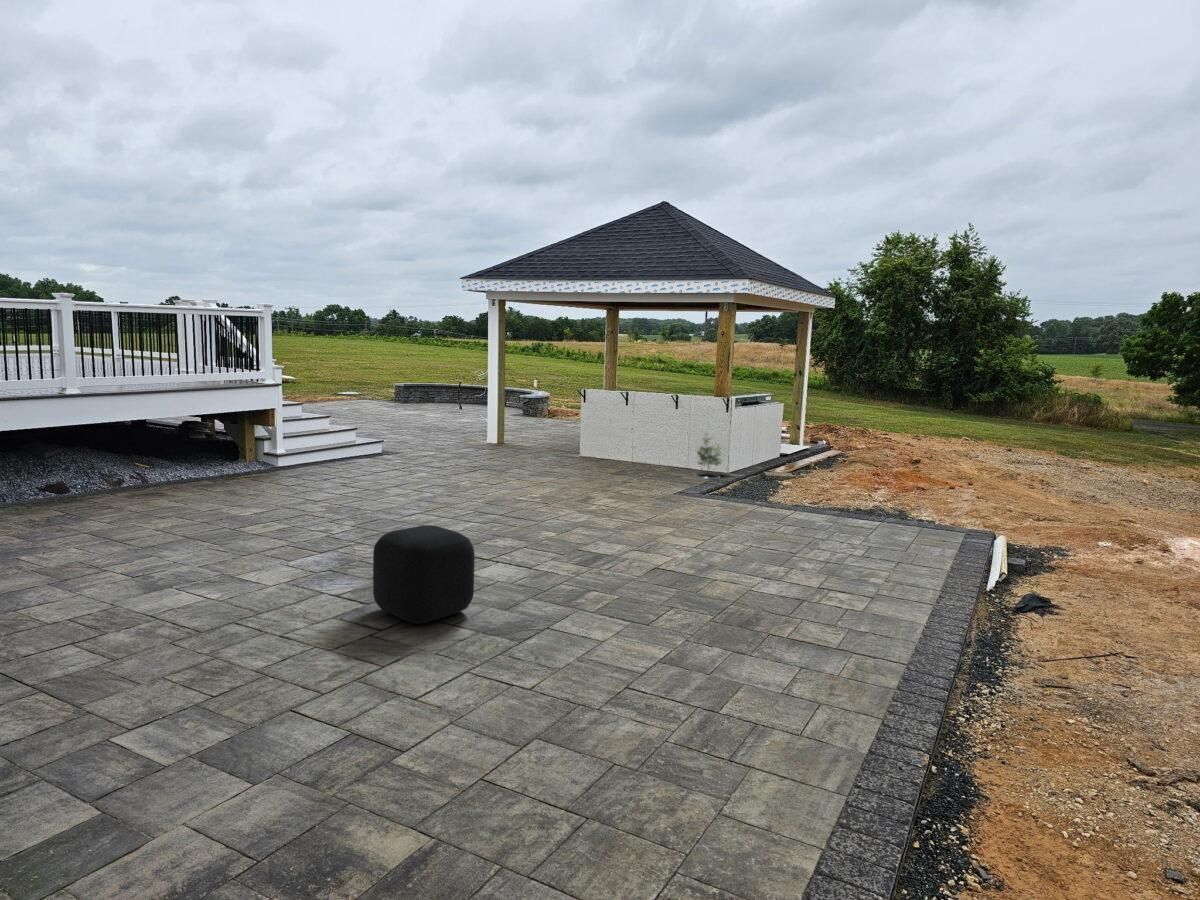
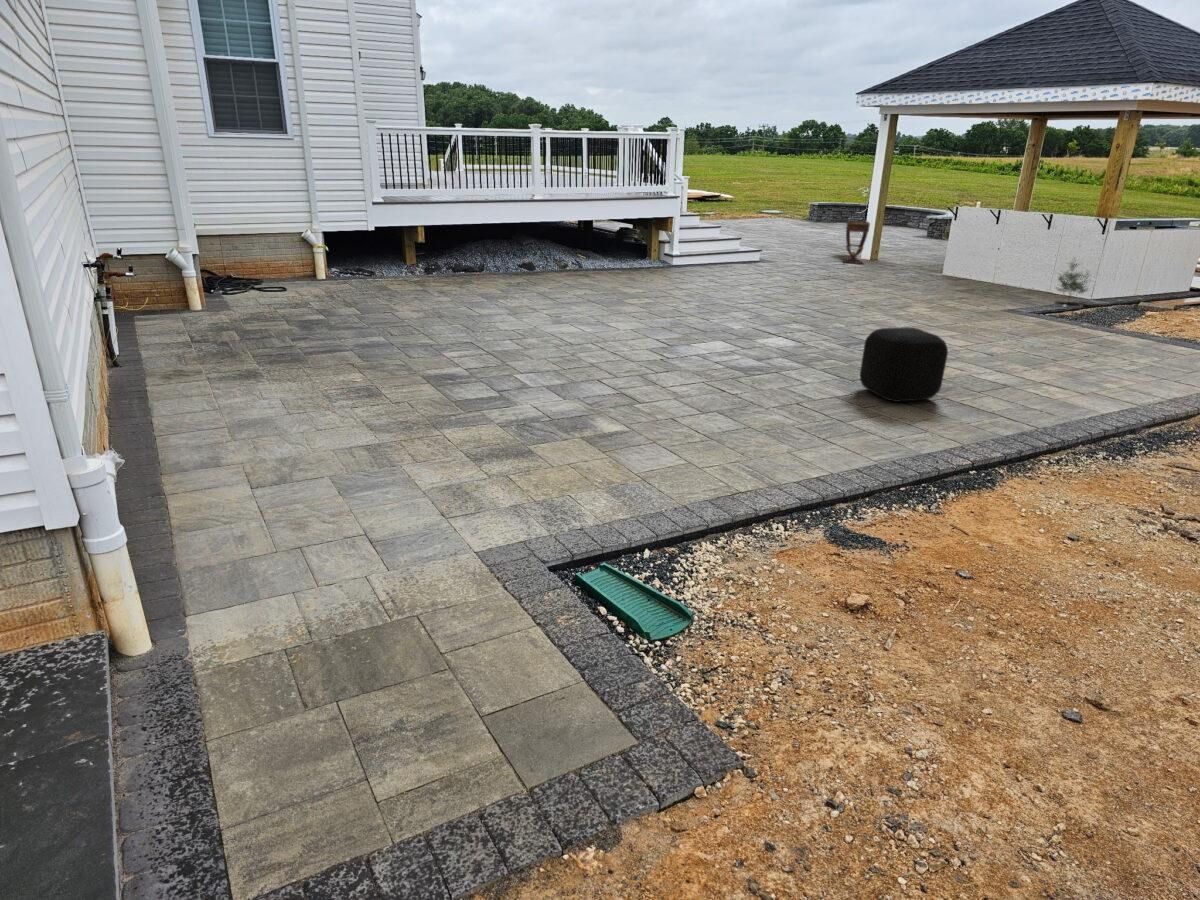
side table: none [467,404,494,448] -> present [843,221,870,264]
ottoman: present [373,525,475,624] -> present [860,327,948,401]

